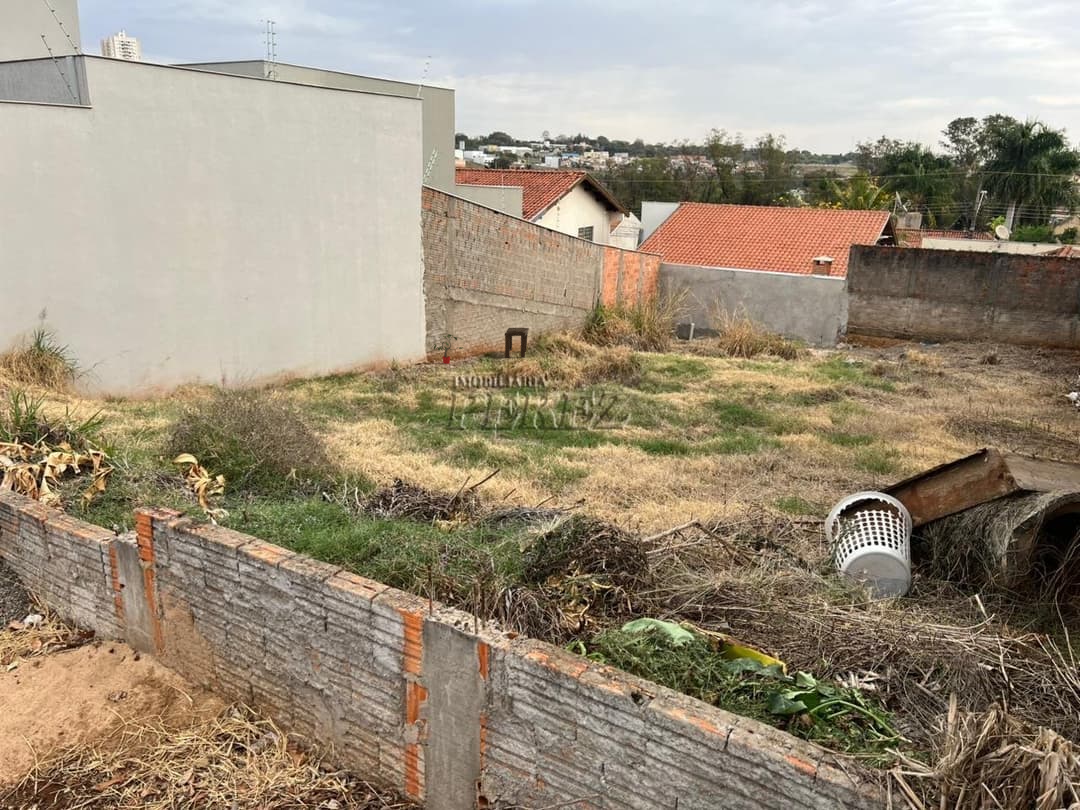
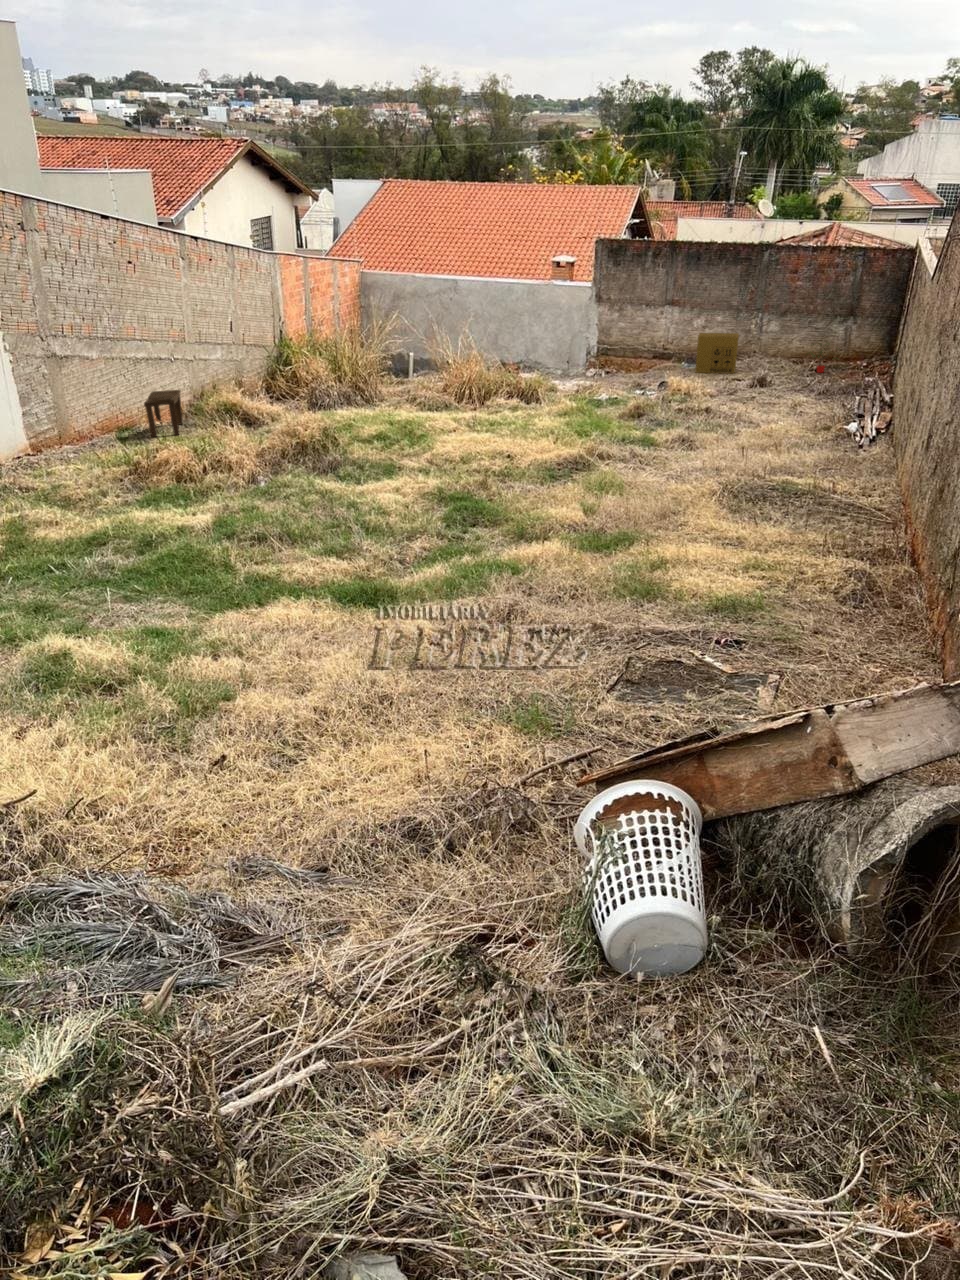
cardboard box: none [932,320,972,353] -> present [695,333,739,374]
potted plant: present [432,334,463,364] -> present [810,343,838,373]

